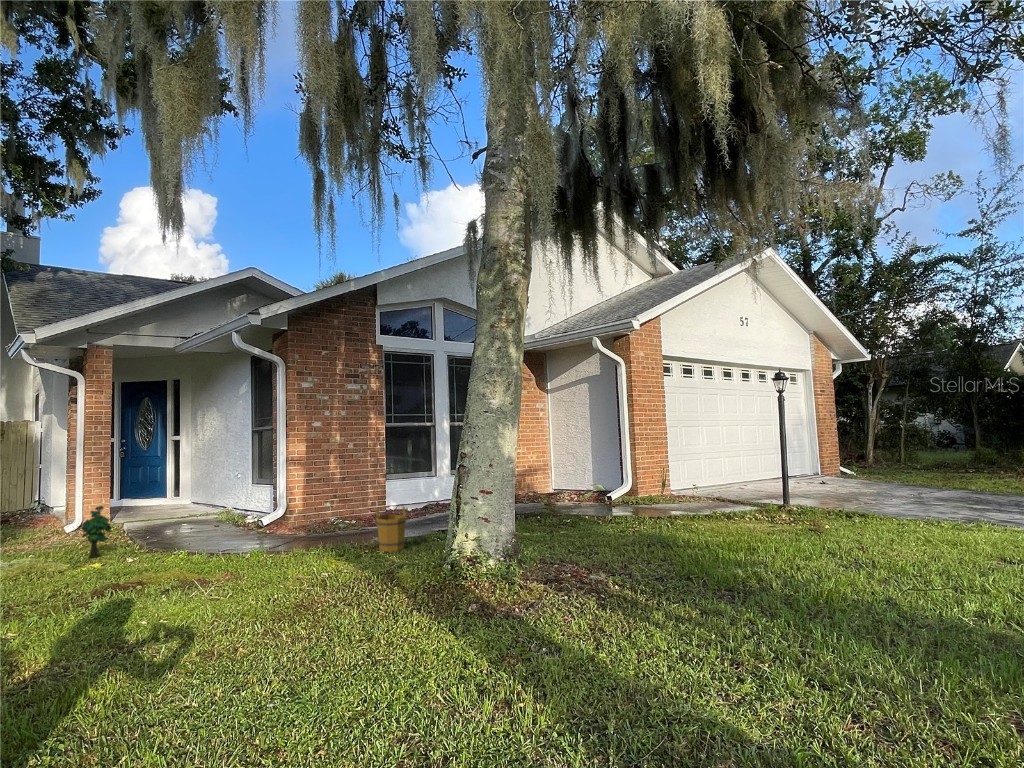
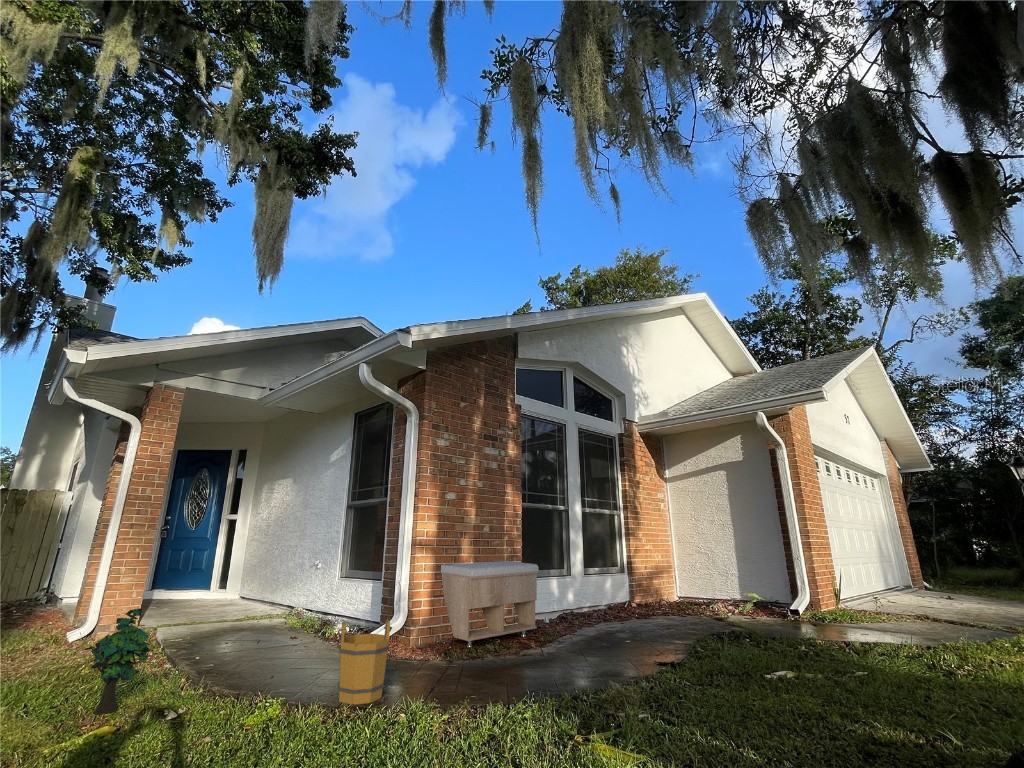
storage bench: none [308,469,383,526] -> present [441,561,539,647]
bucket: present [375,507,406,551] -> present [338,620,392,705]

